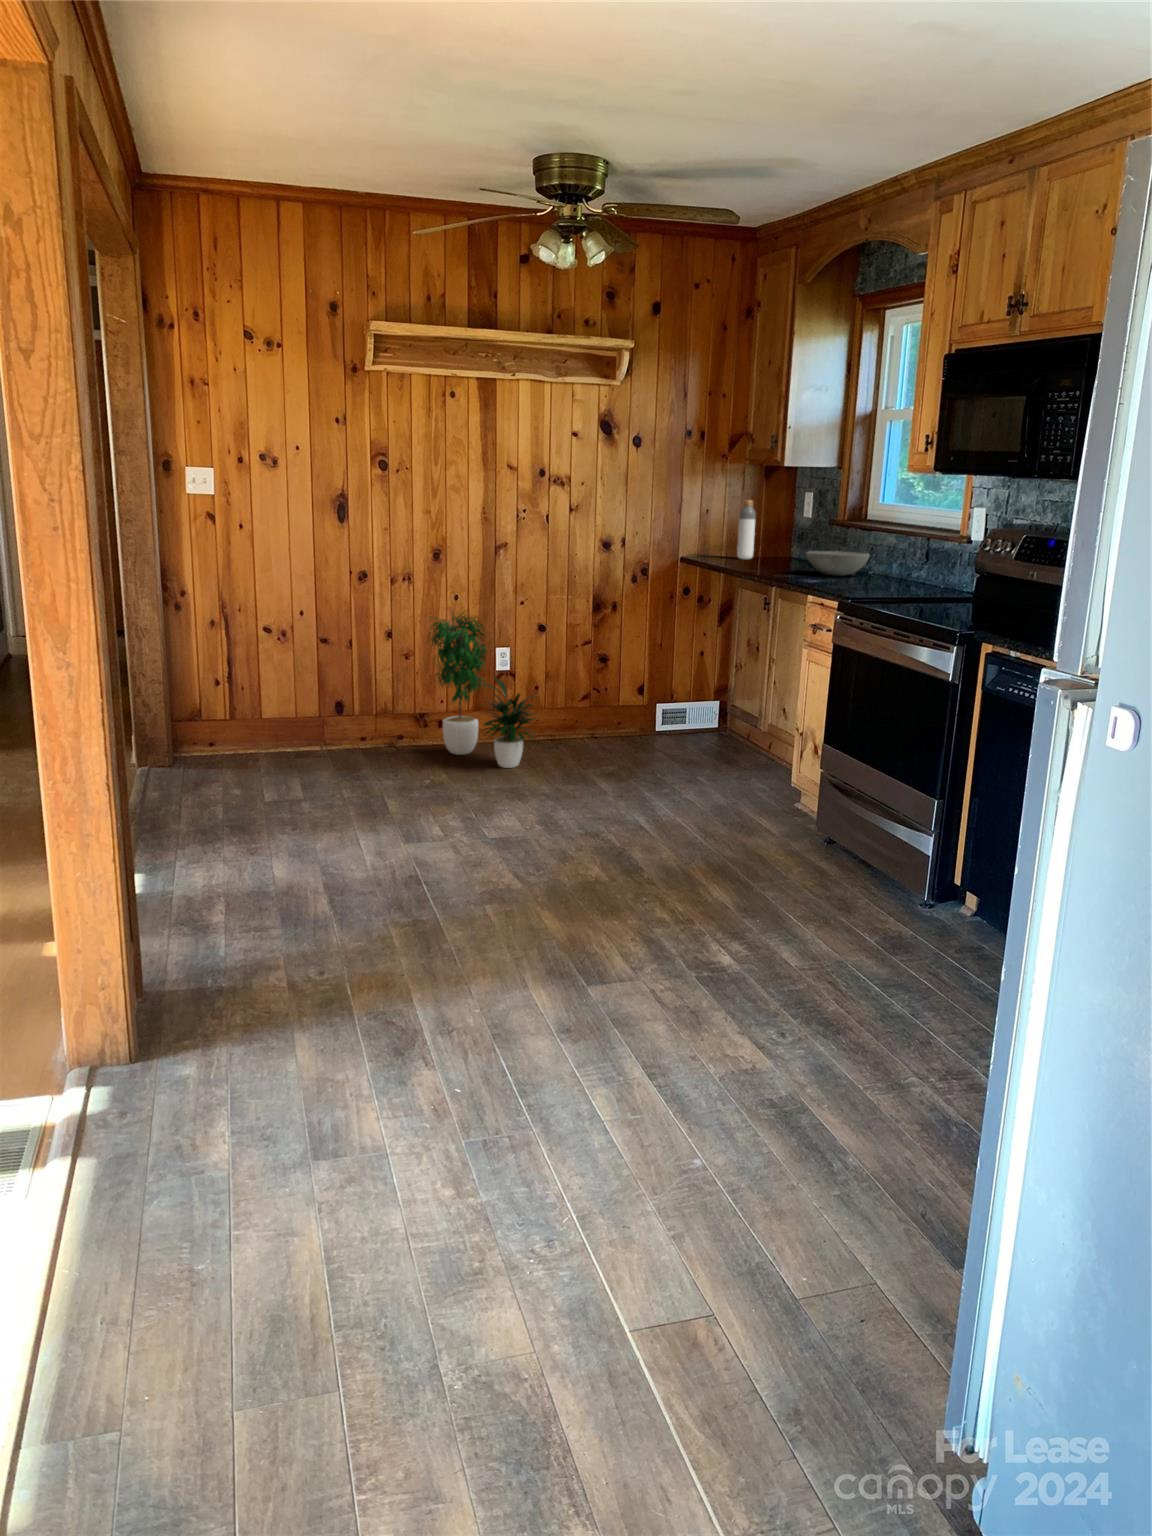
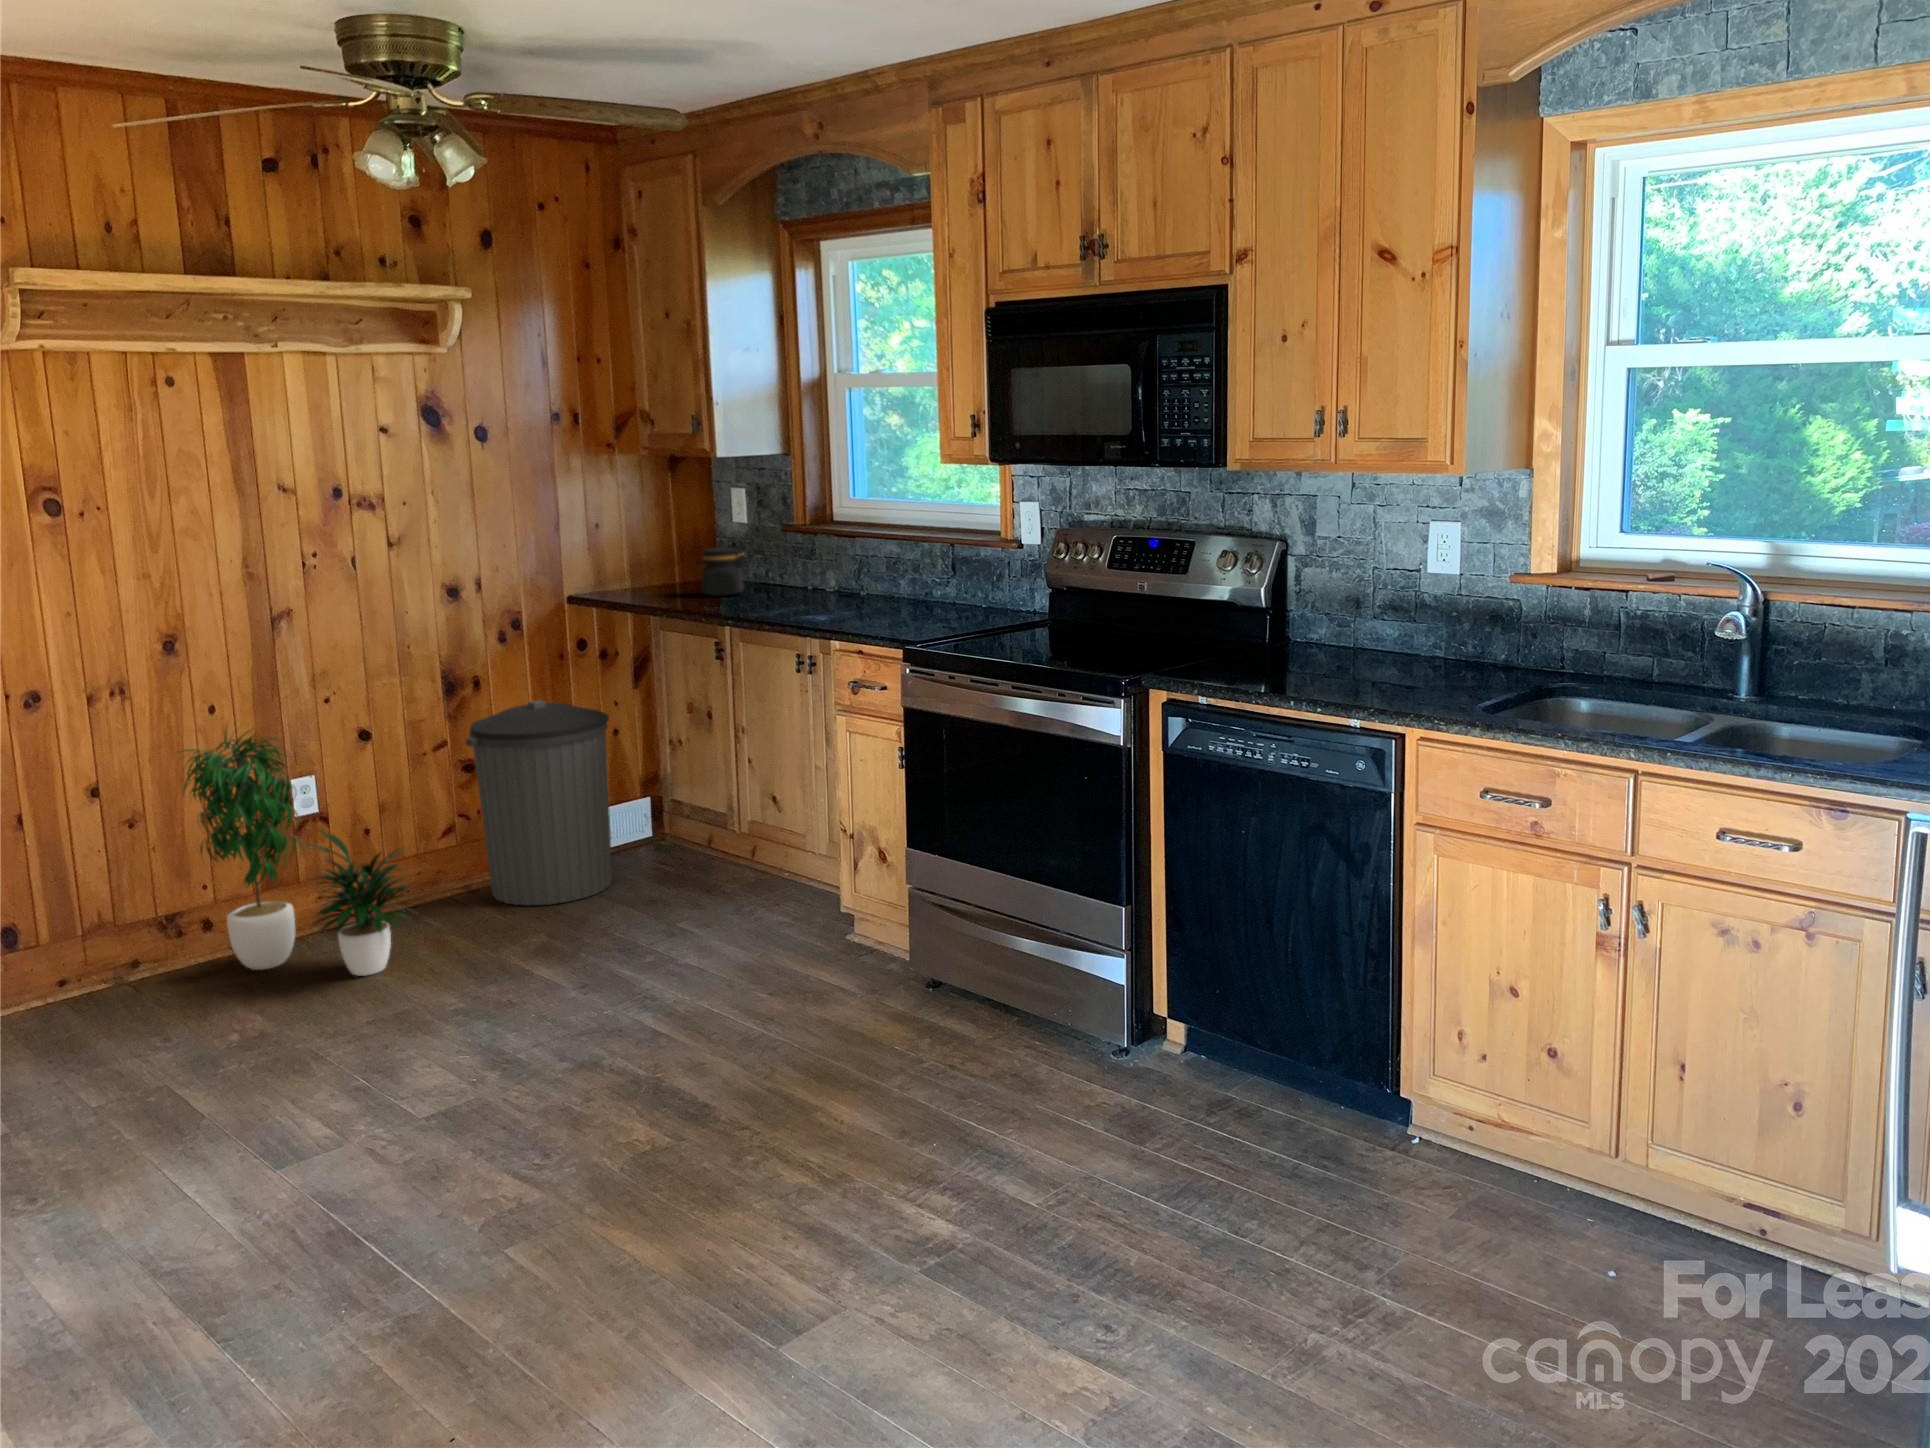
bottle: present [737,500,756,559] -> none [649,509,676,593]
jar: none [763,530,798,564] -> present [696,548,746,596]
bowl: present [806,551,870,576] -> none [781,571,869,606]
trash can: none [593,620,689,753] -> present [466,700,612,905]

